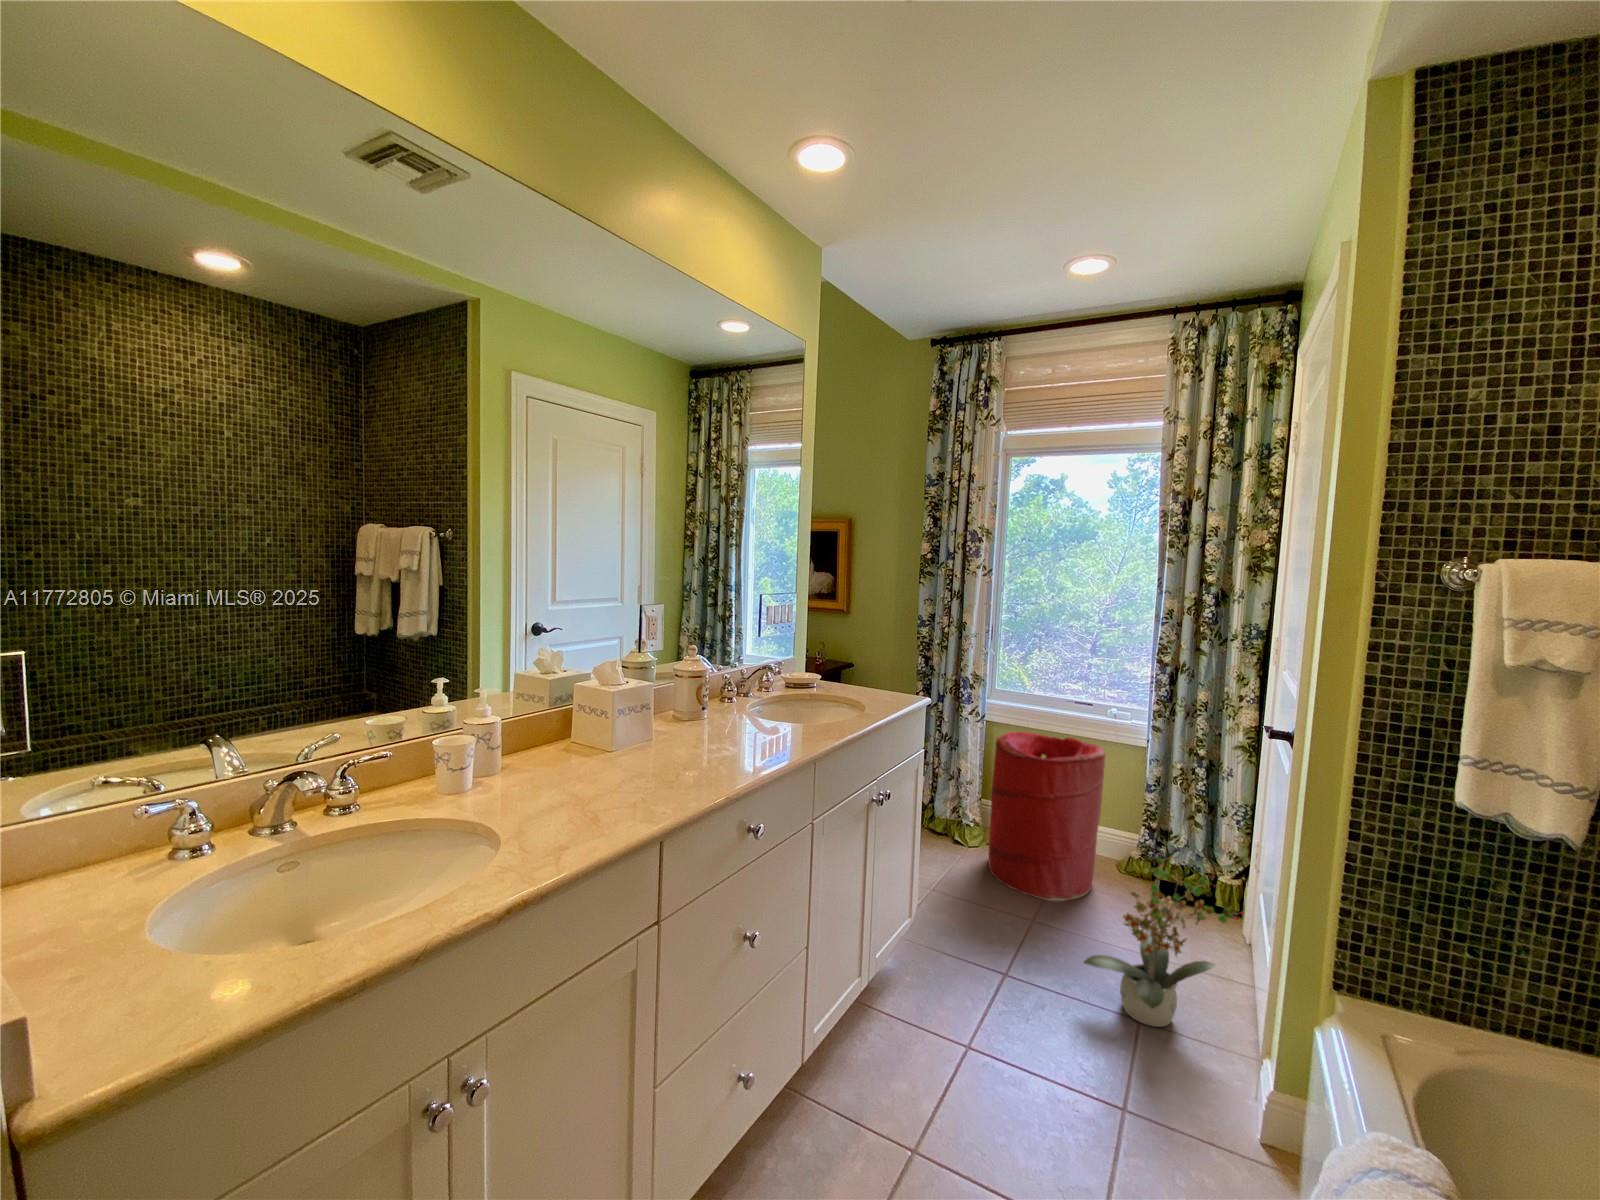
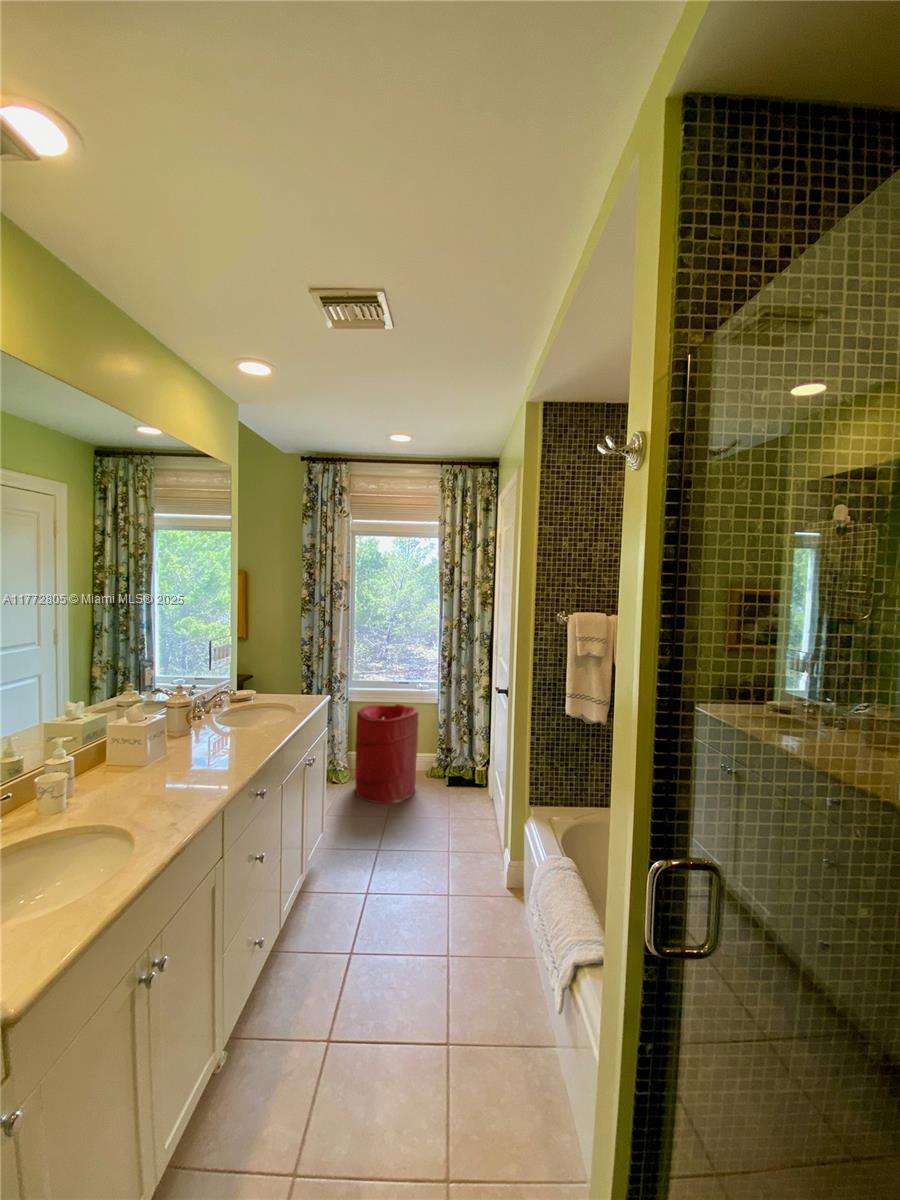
potted plant: present [1084,853,1243,1027] -> none [420,760,492,853]

